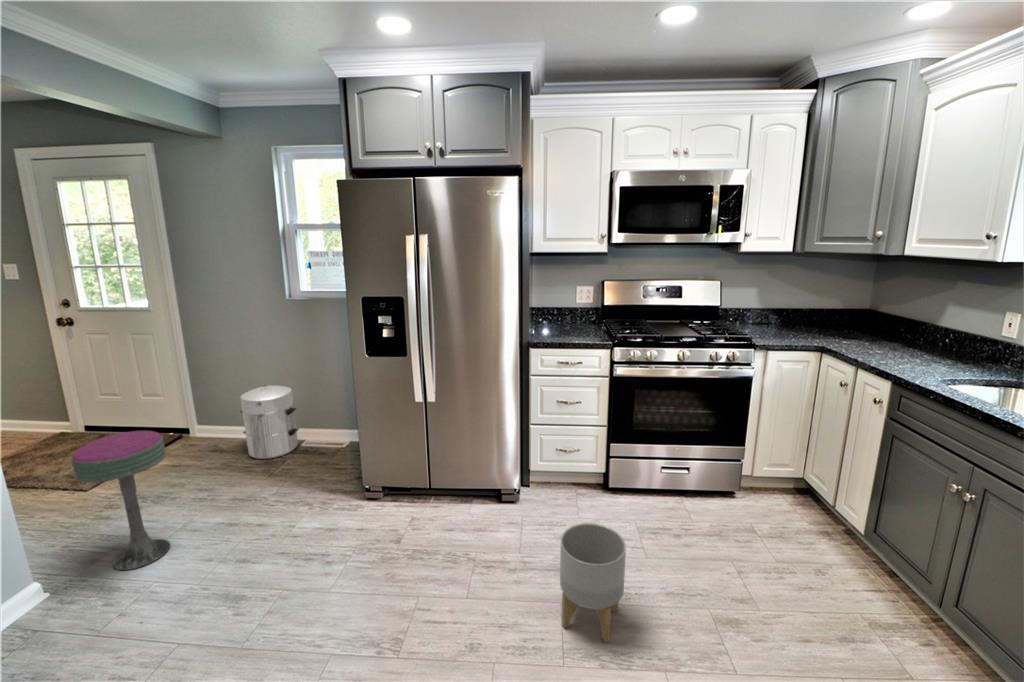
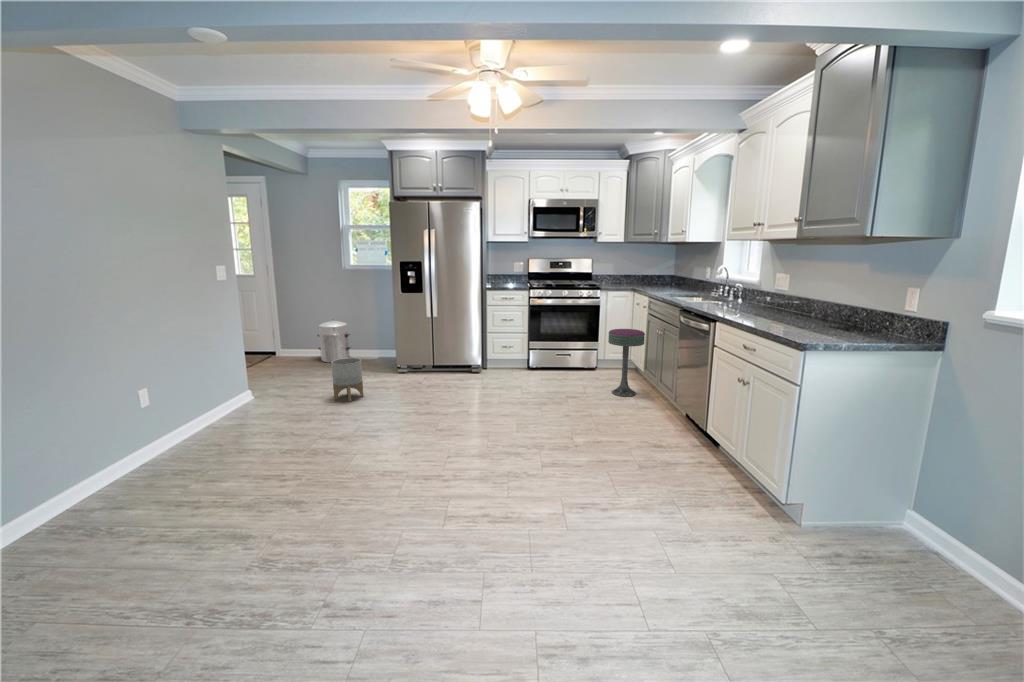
bar stool: present [71,430,170,570] -> present [608,329,645,396]
planter: present [560,523,626,643] -> present [331,358,364,402]

